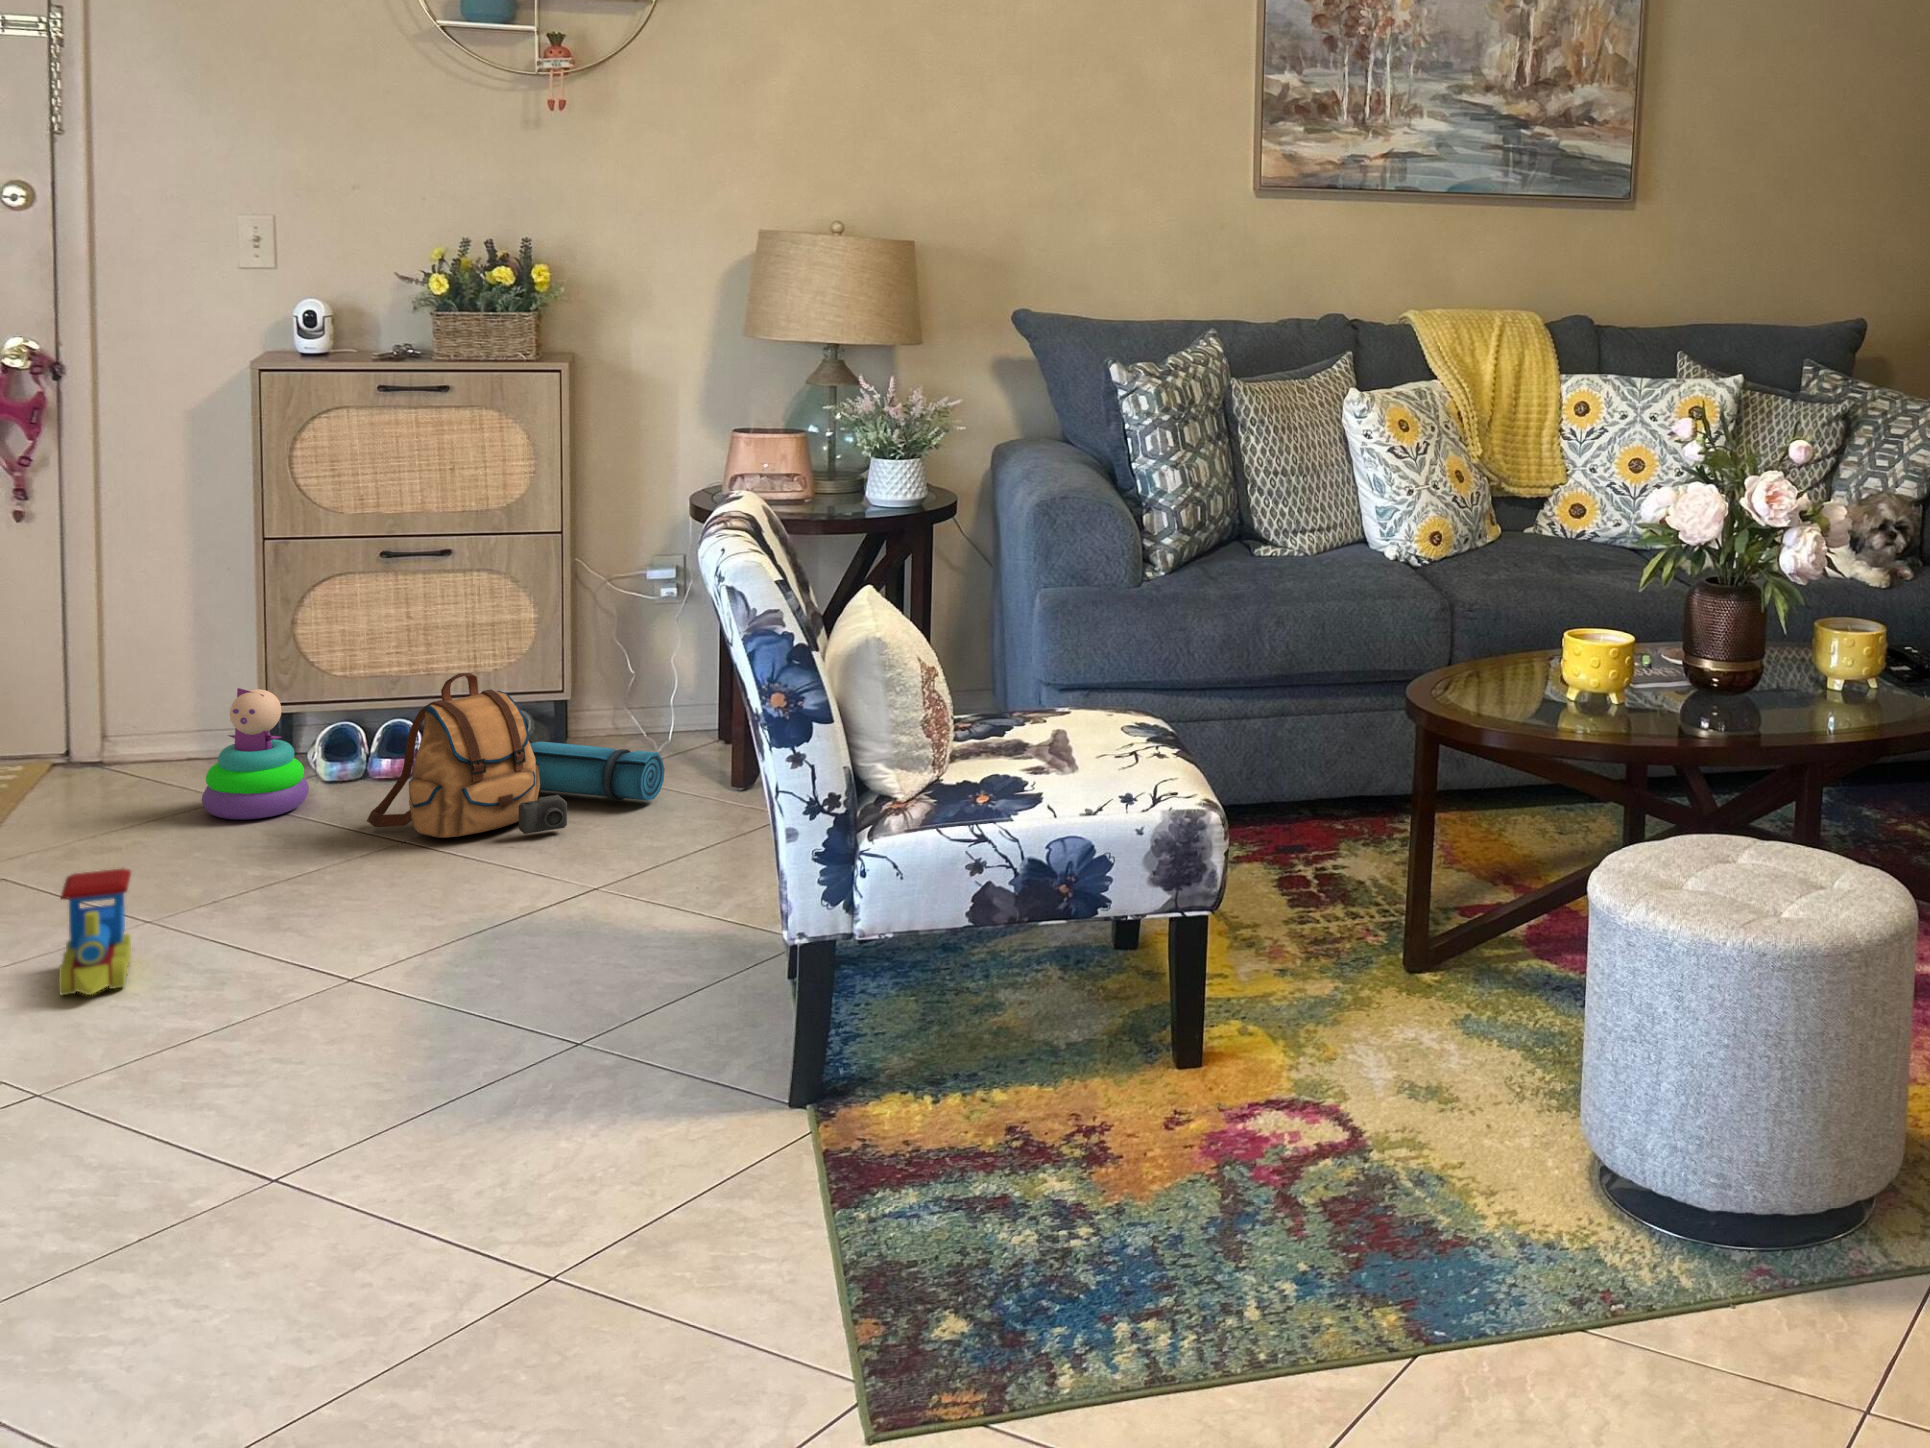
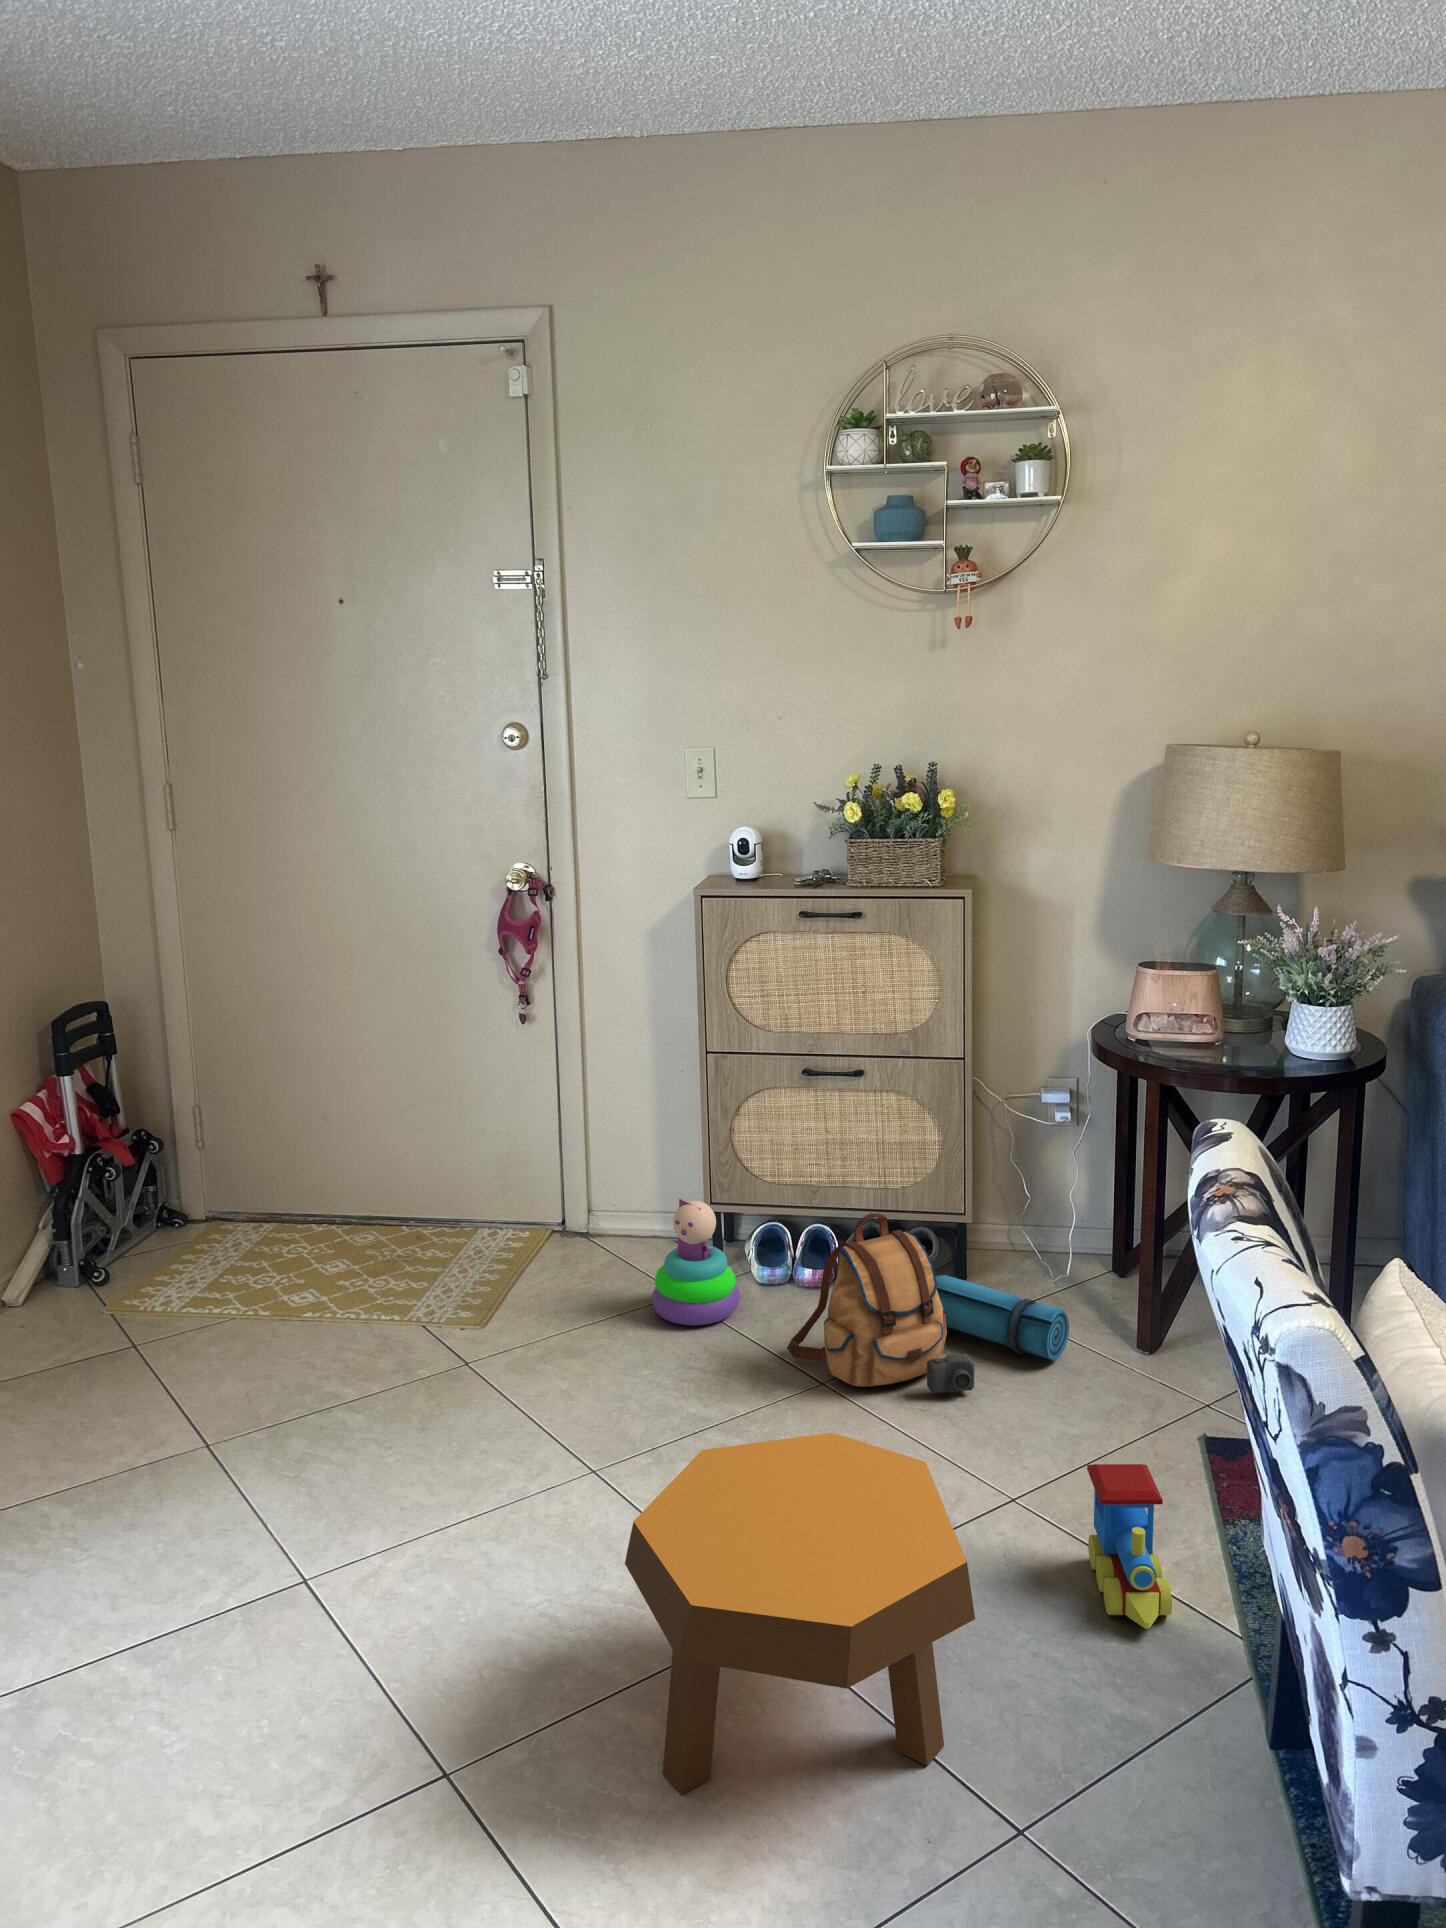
footstool: none [228,808,551,1072] -> present [625,1432,975,1794]
toy train: present [59,868,131,995] -> present [1087,1464,1172,1629]

